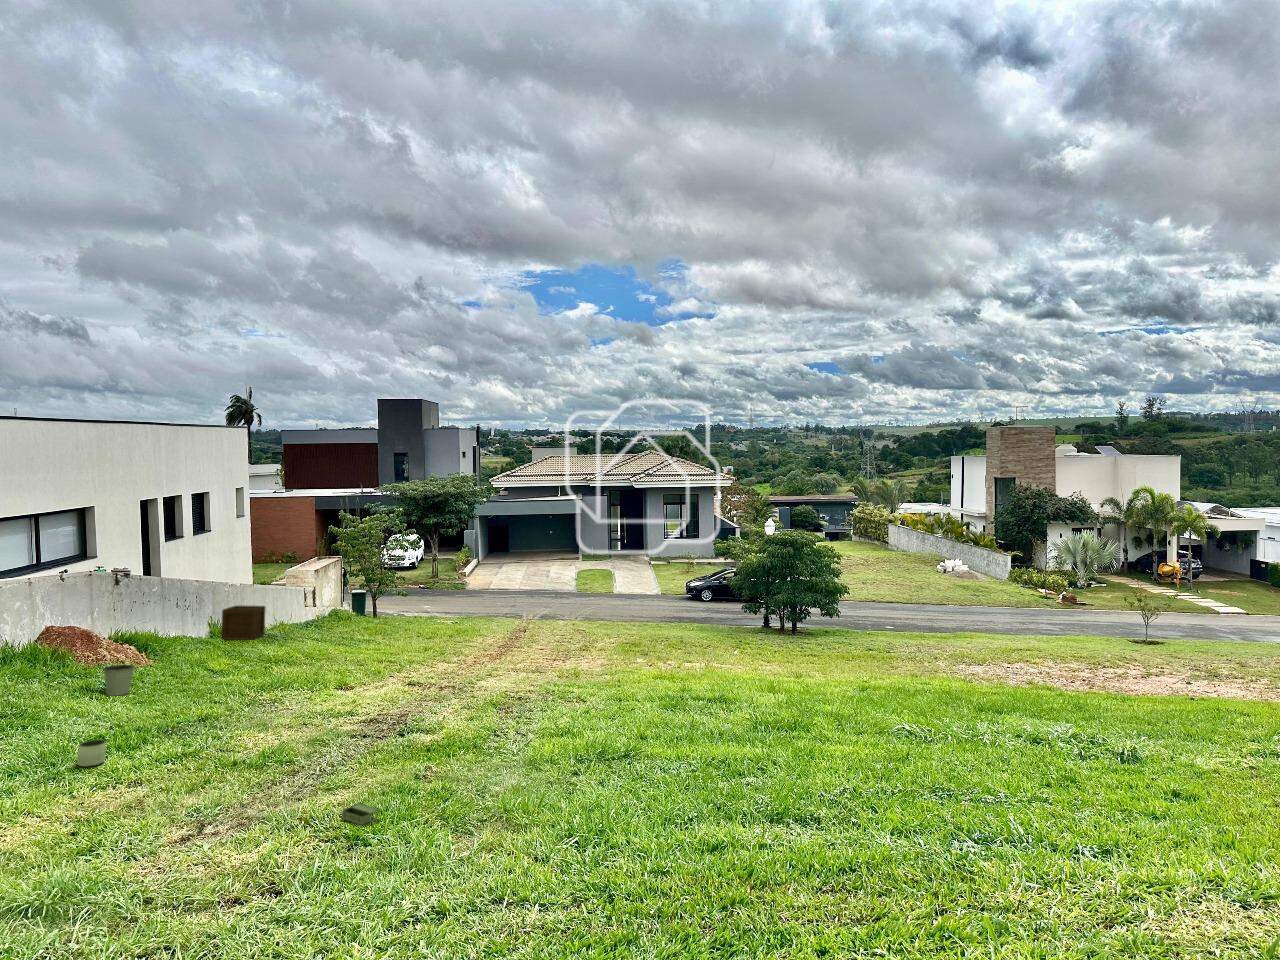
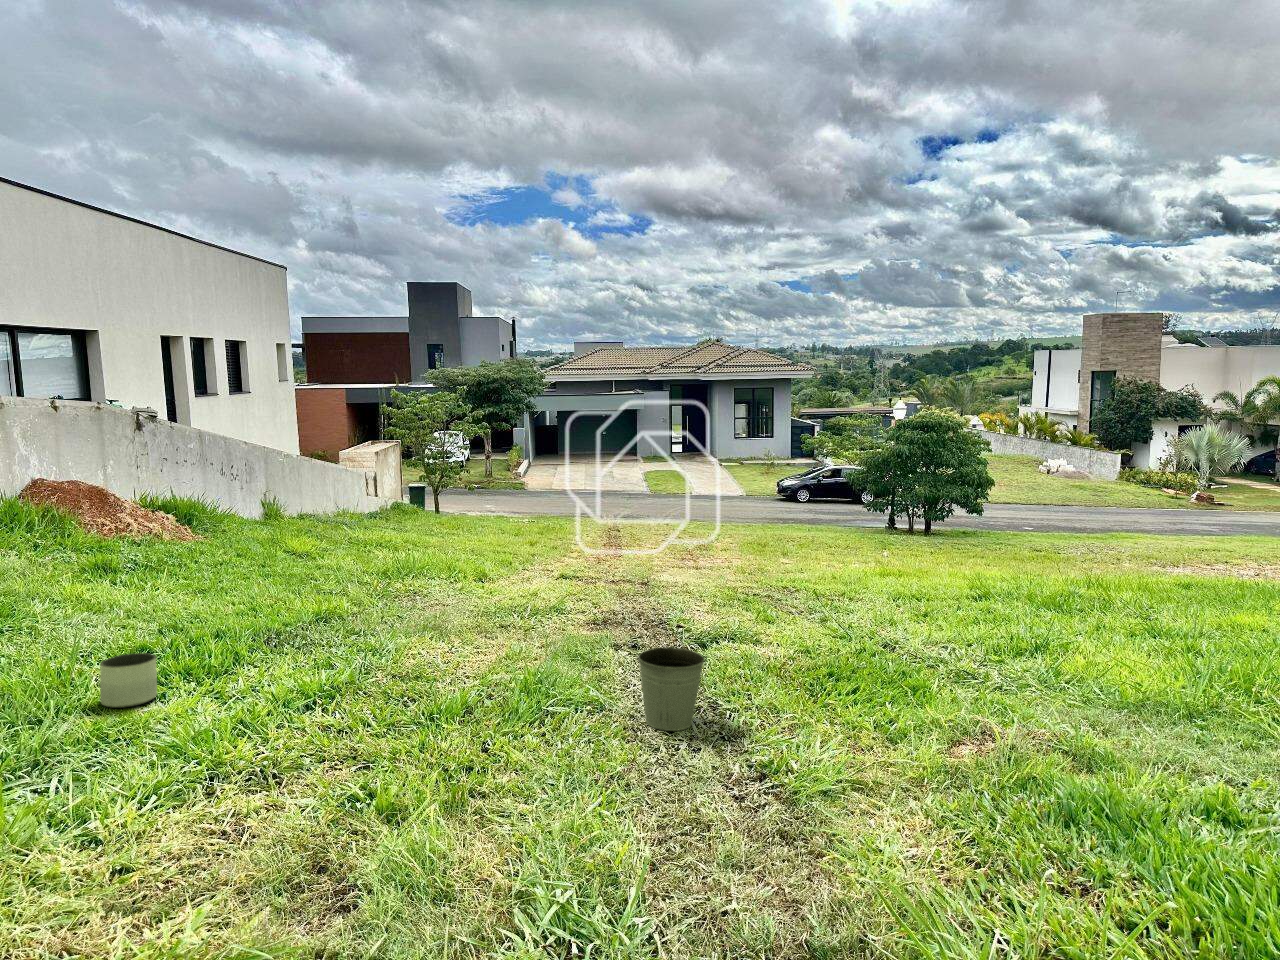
wooden crate: present [221,605,266,640] -> none [281,478,336,522]
bucket: present [104,665,134,696] -> present [637,647,707,731]
toolbox: present [341,803,379,825] -> none [750,799,837,863]

